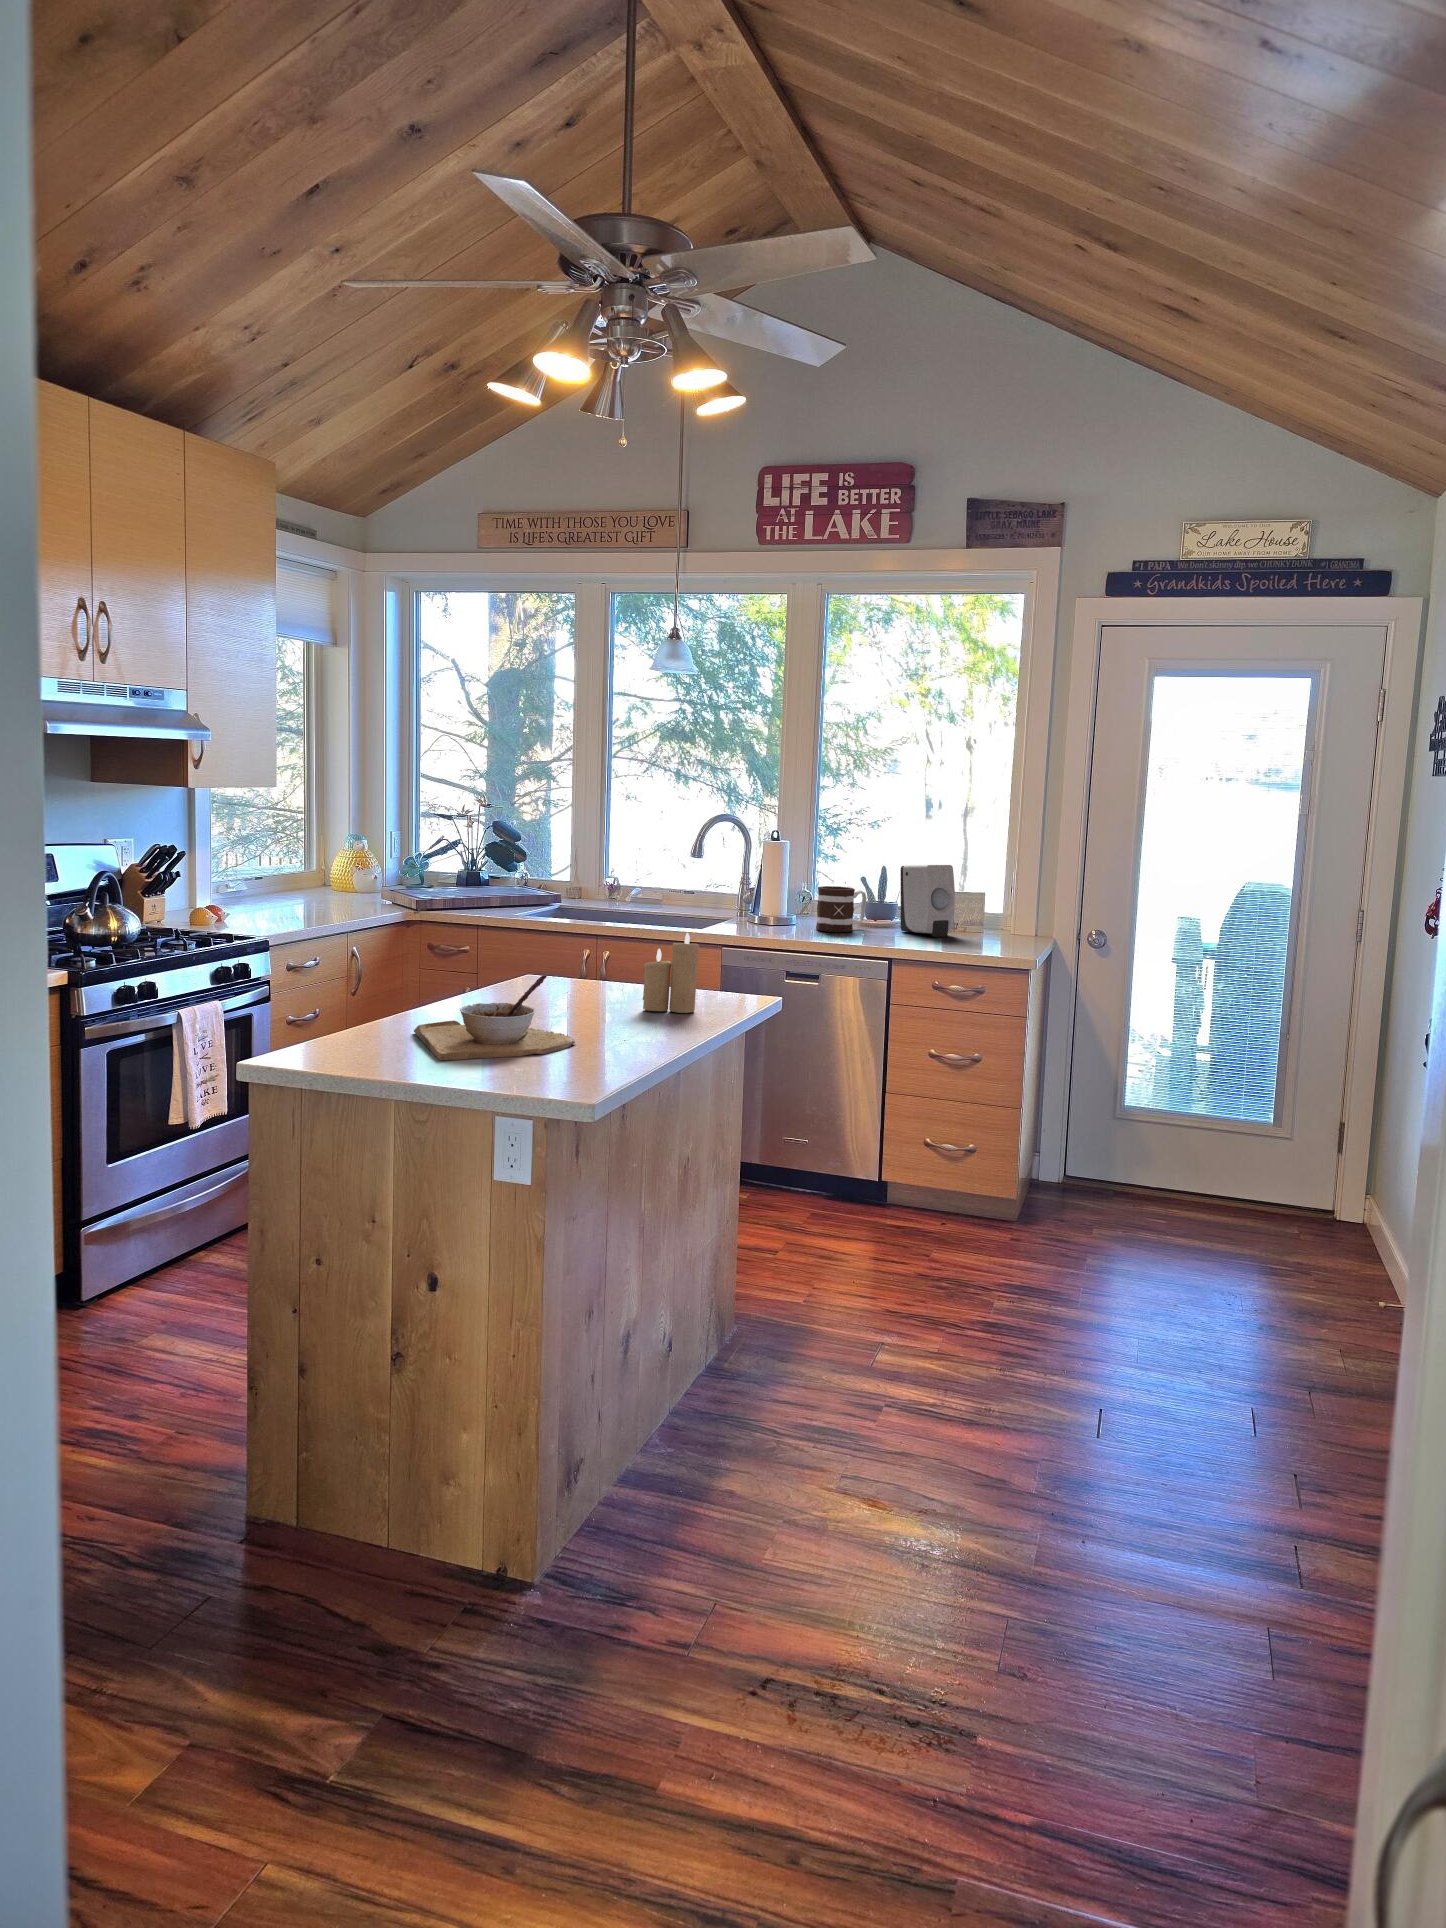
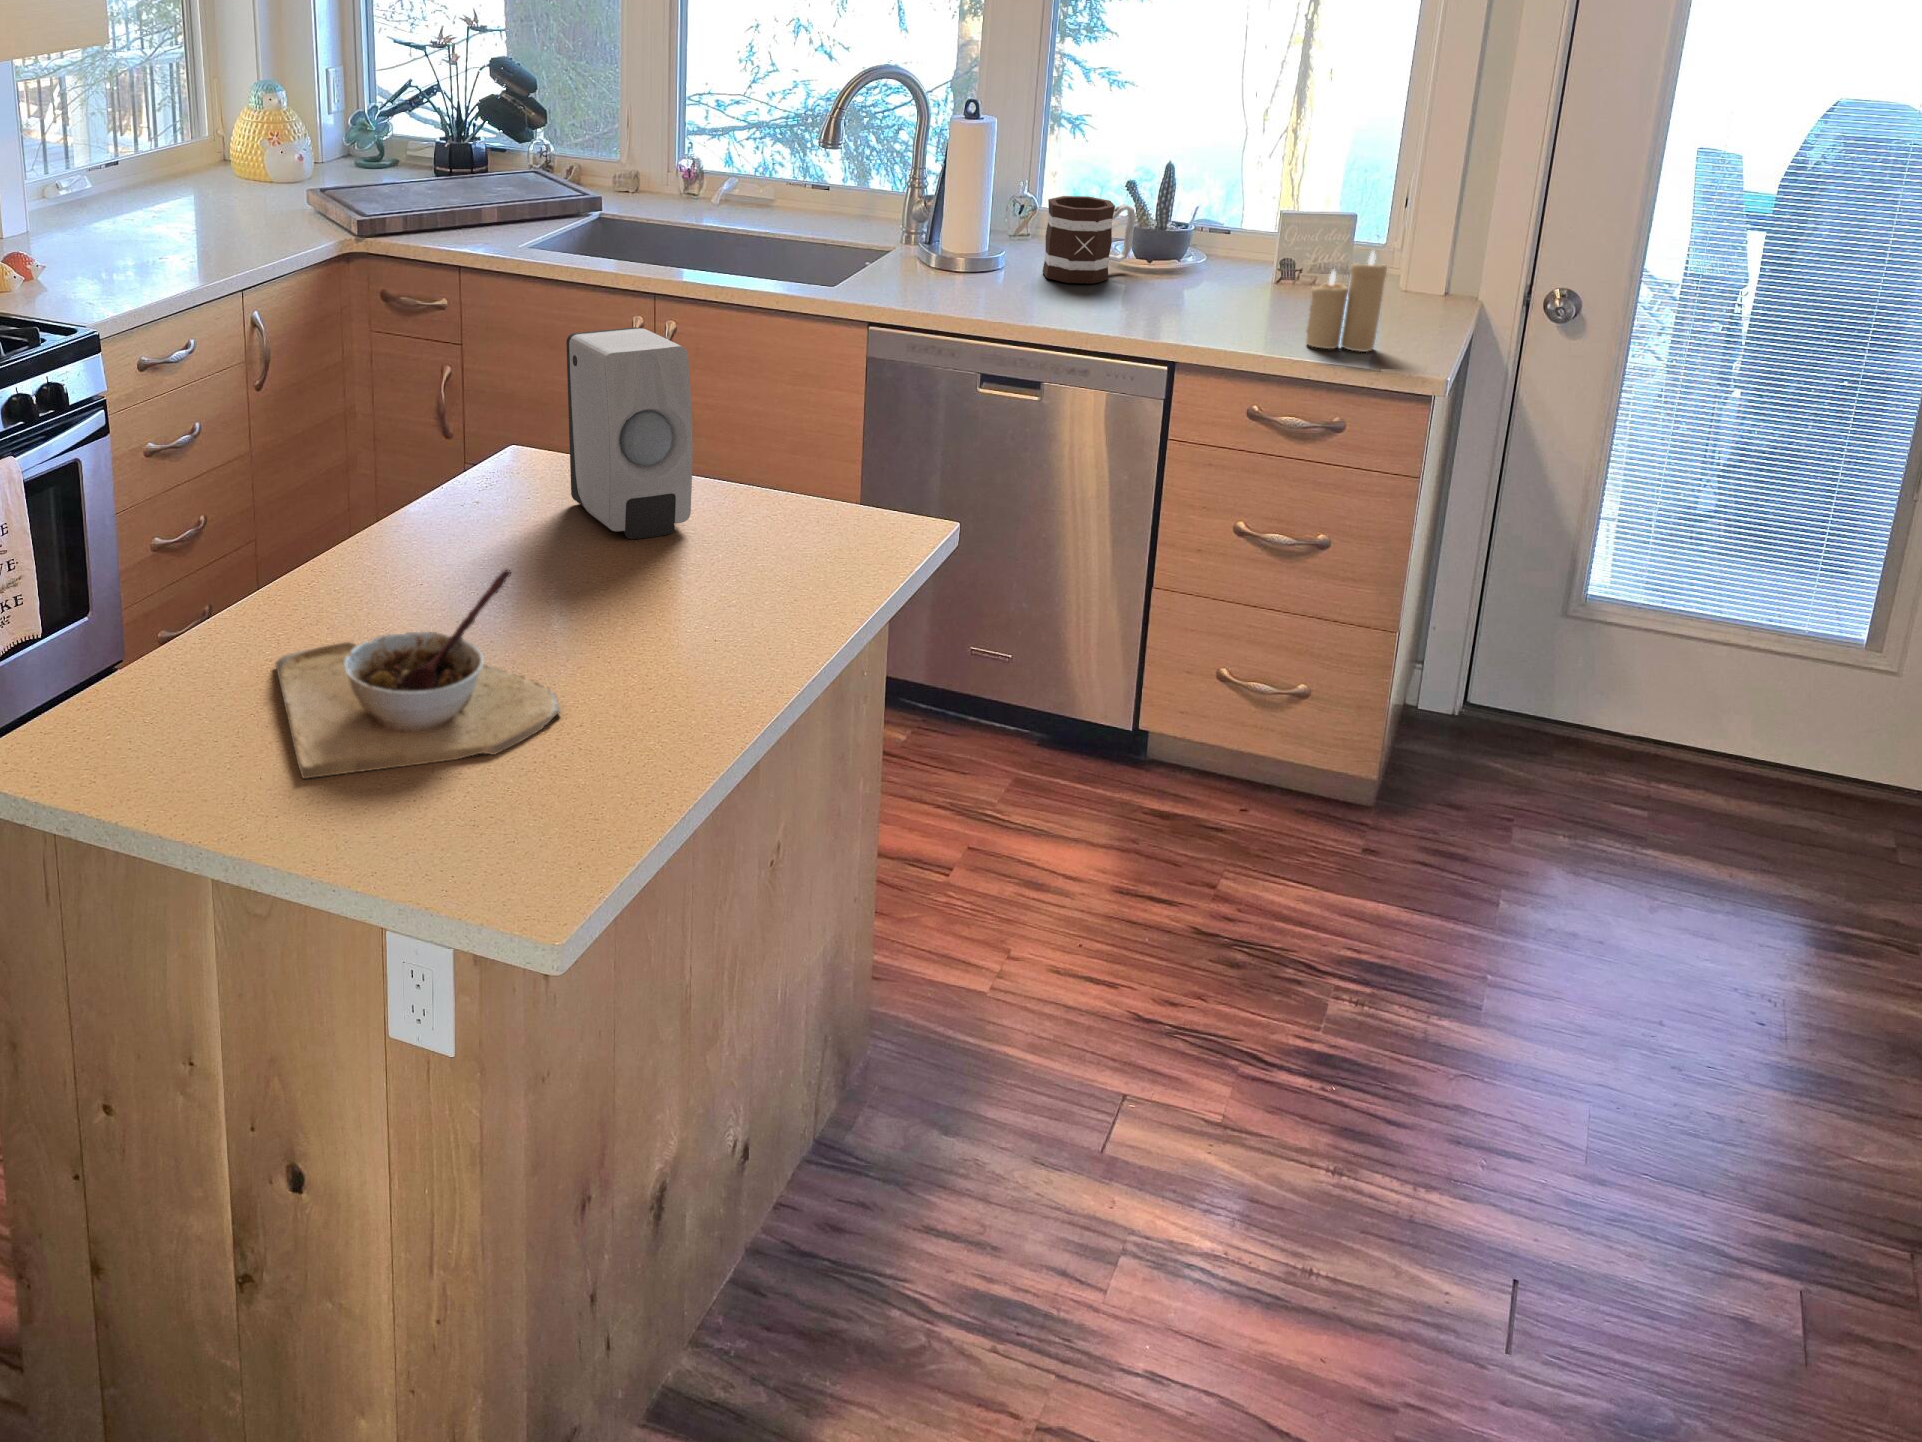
soap dispenser: present [901,865,955,937] -> present [566,327,693,539]
candle: present [643,933,699,1013] -> present [1306,251,1387,352]

